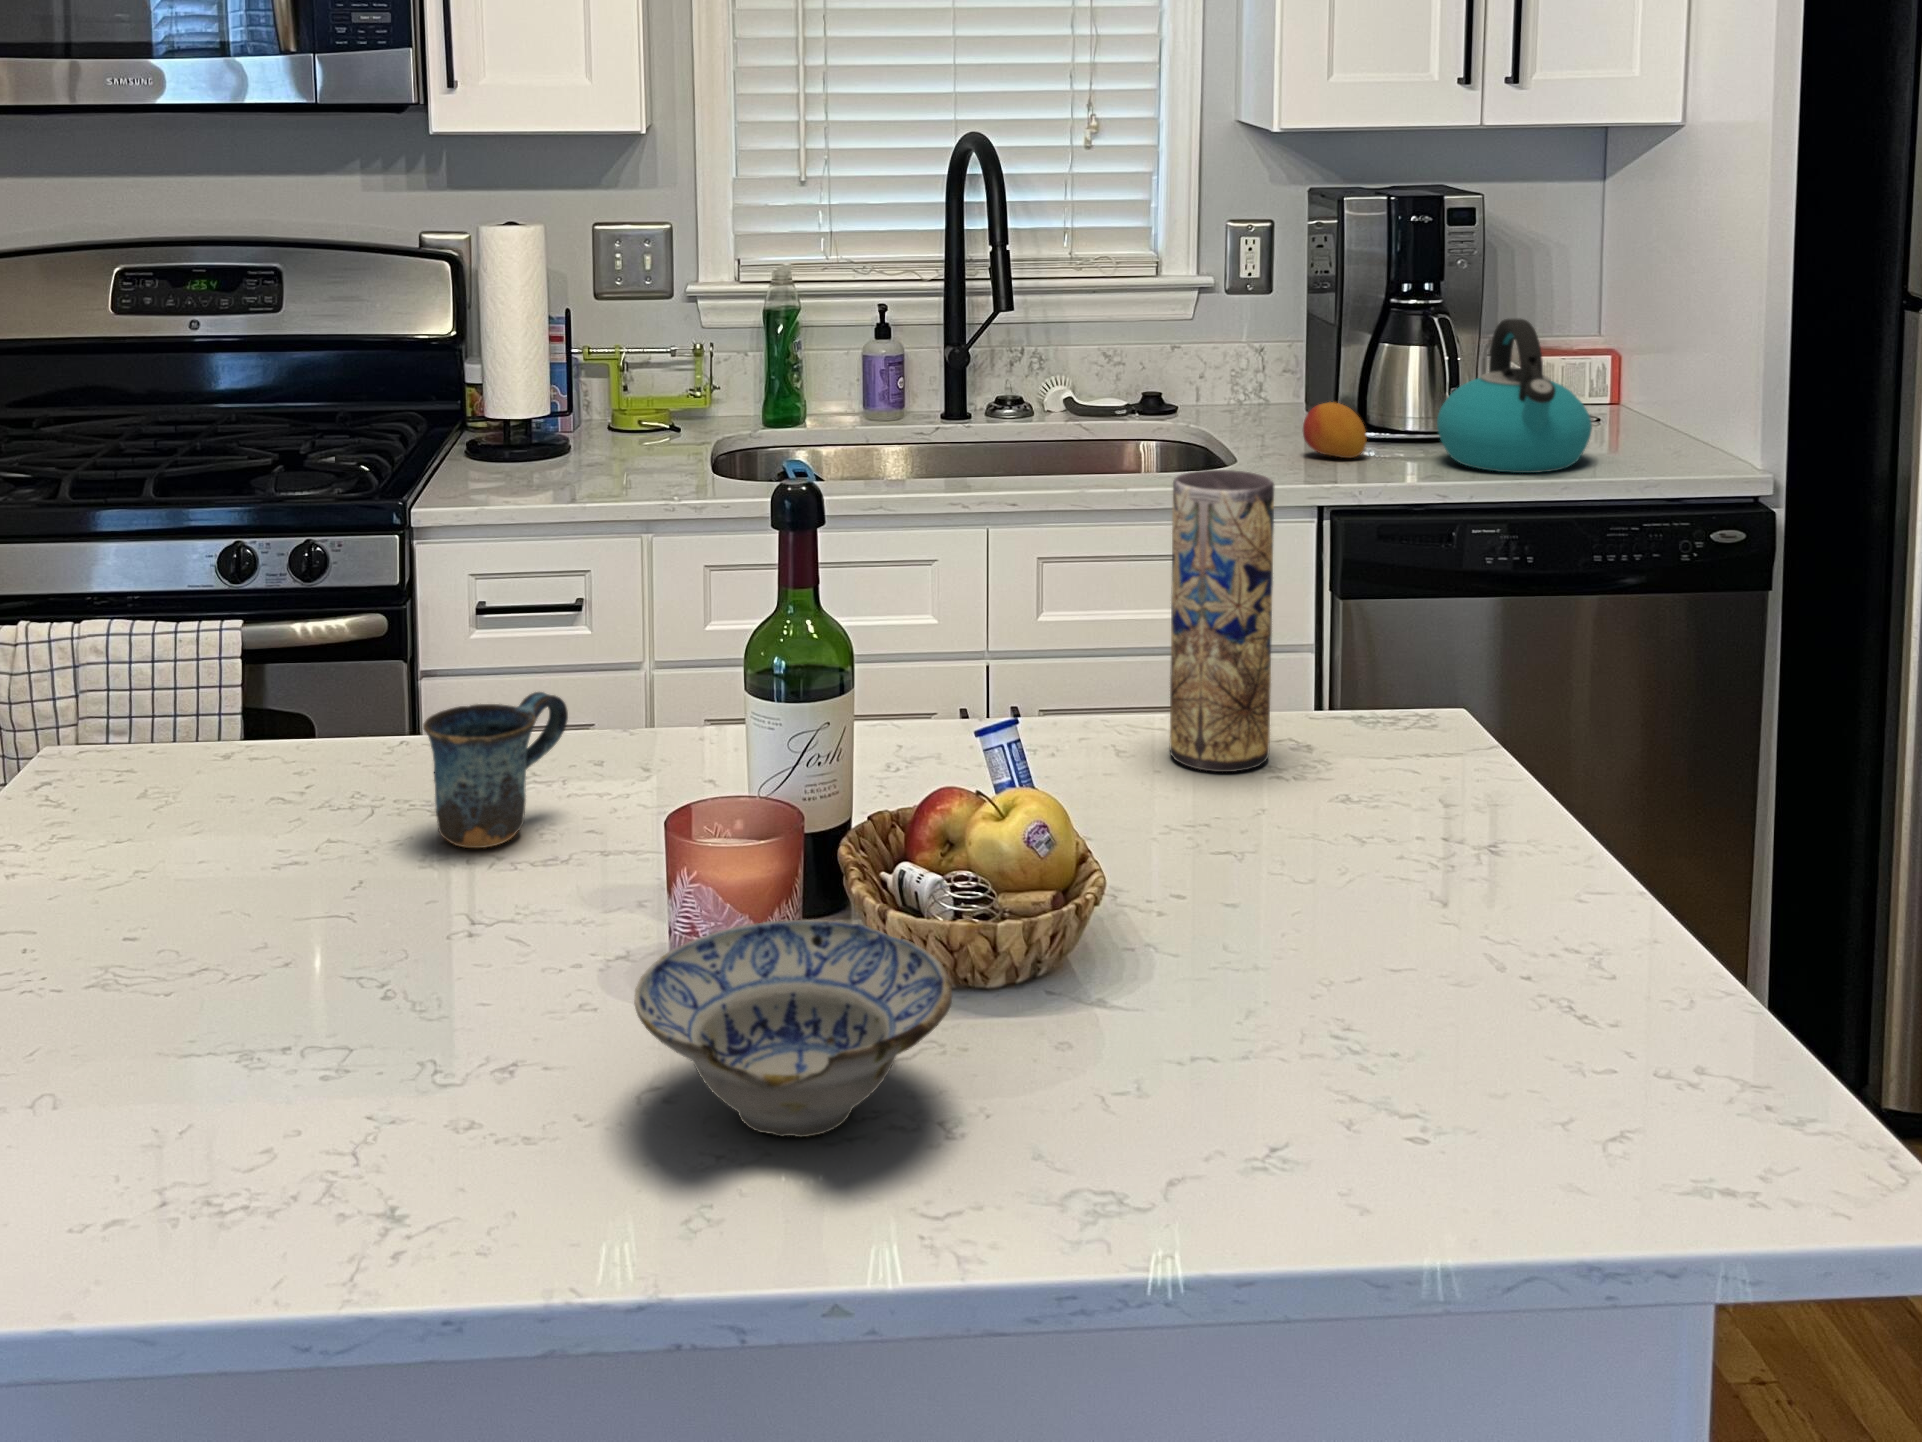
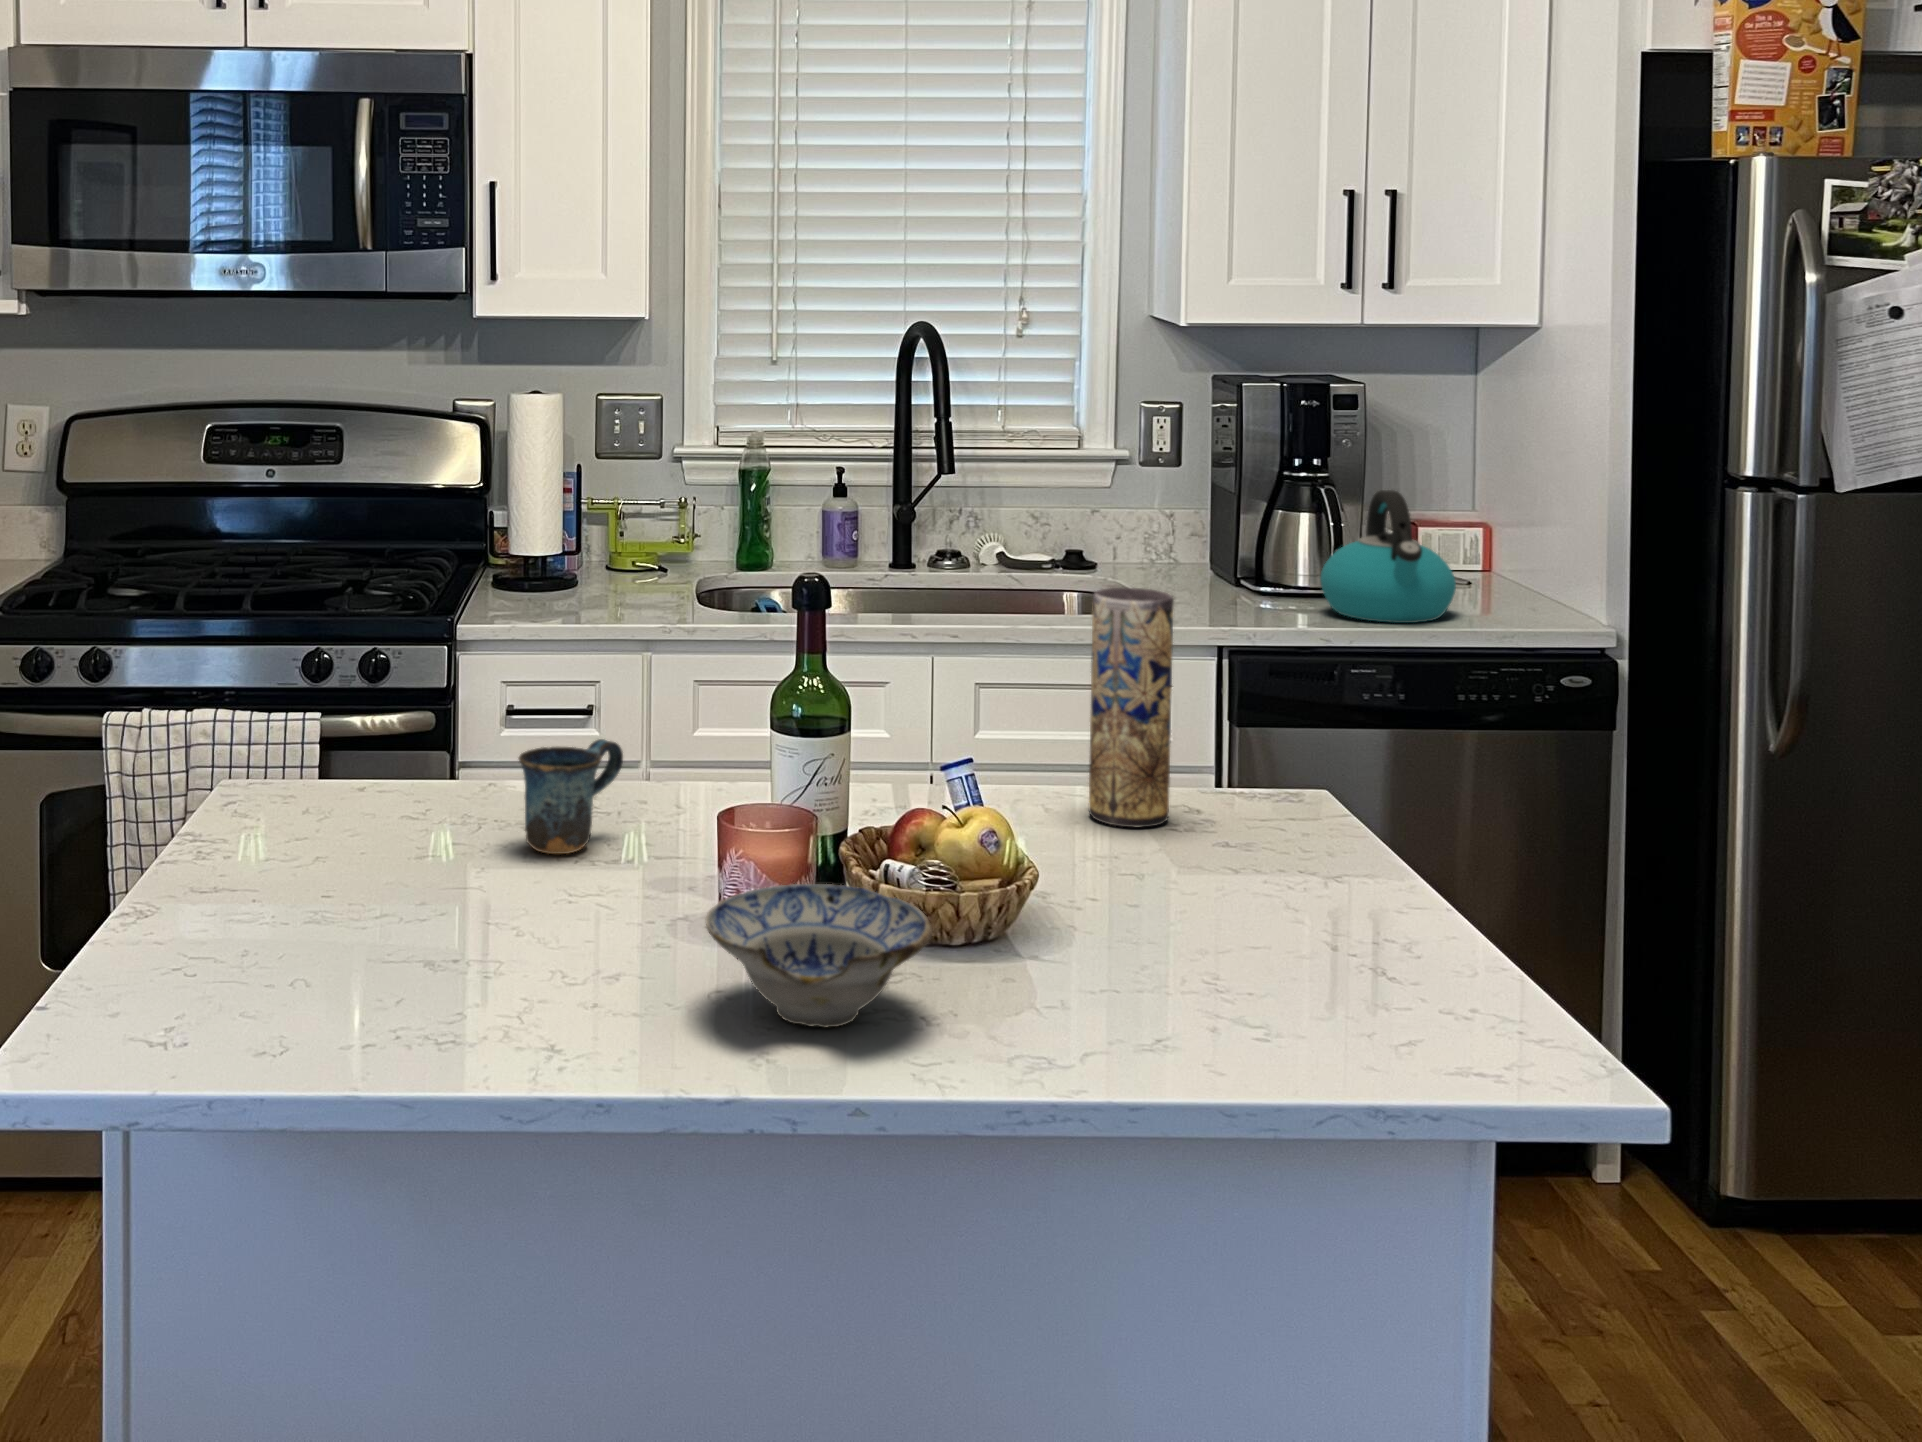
fruit: present [1303,402,1367,458] -> none [1204,560,1259,609]

